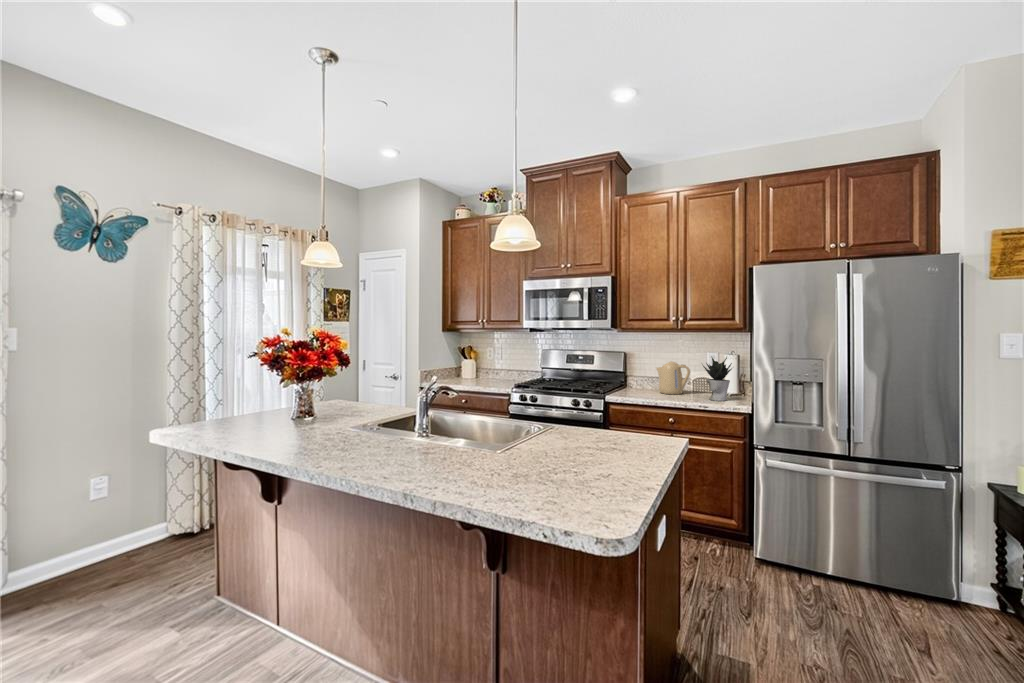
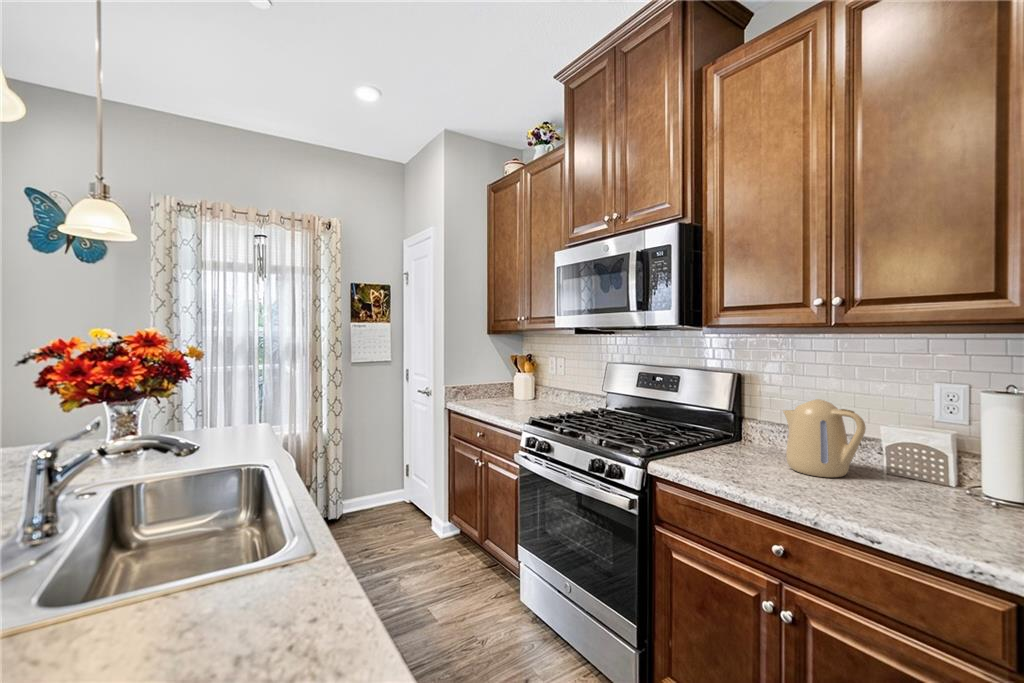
potted plant: present [703,357,732,401] -> none [883,394,994,525]

